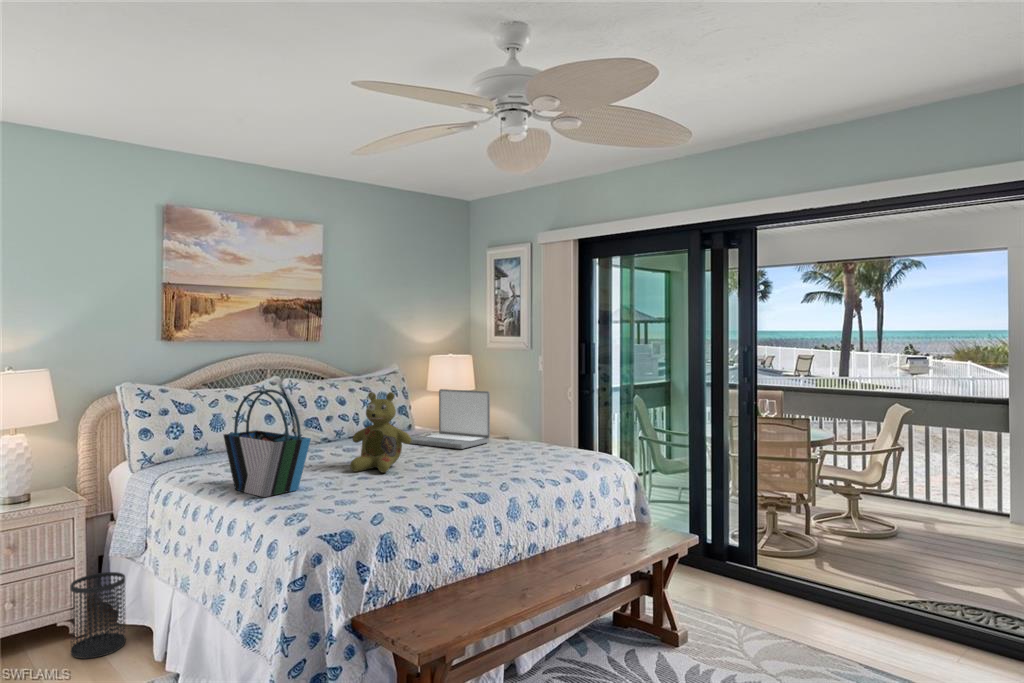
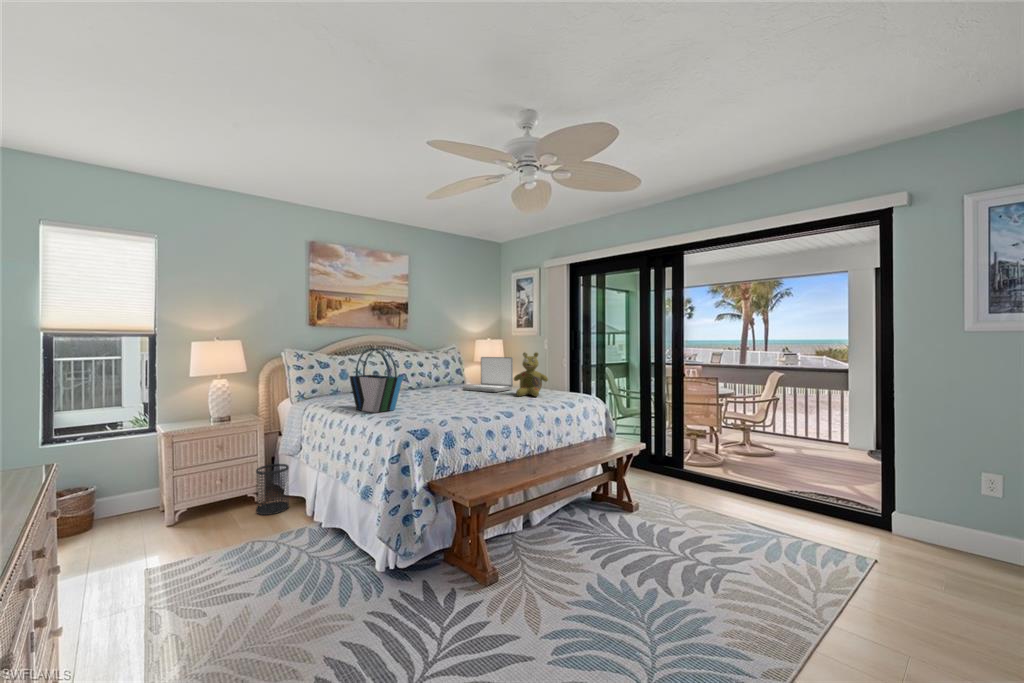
stuffed bear: present [350,392,411,473] -> present [514,352,548,396]

